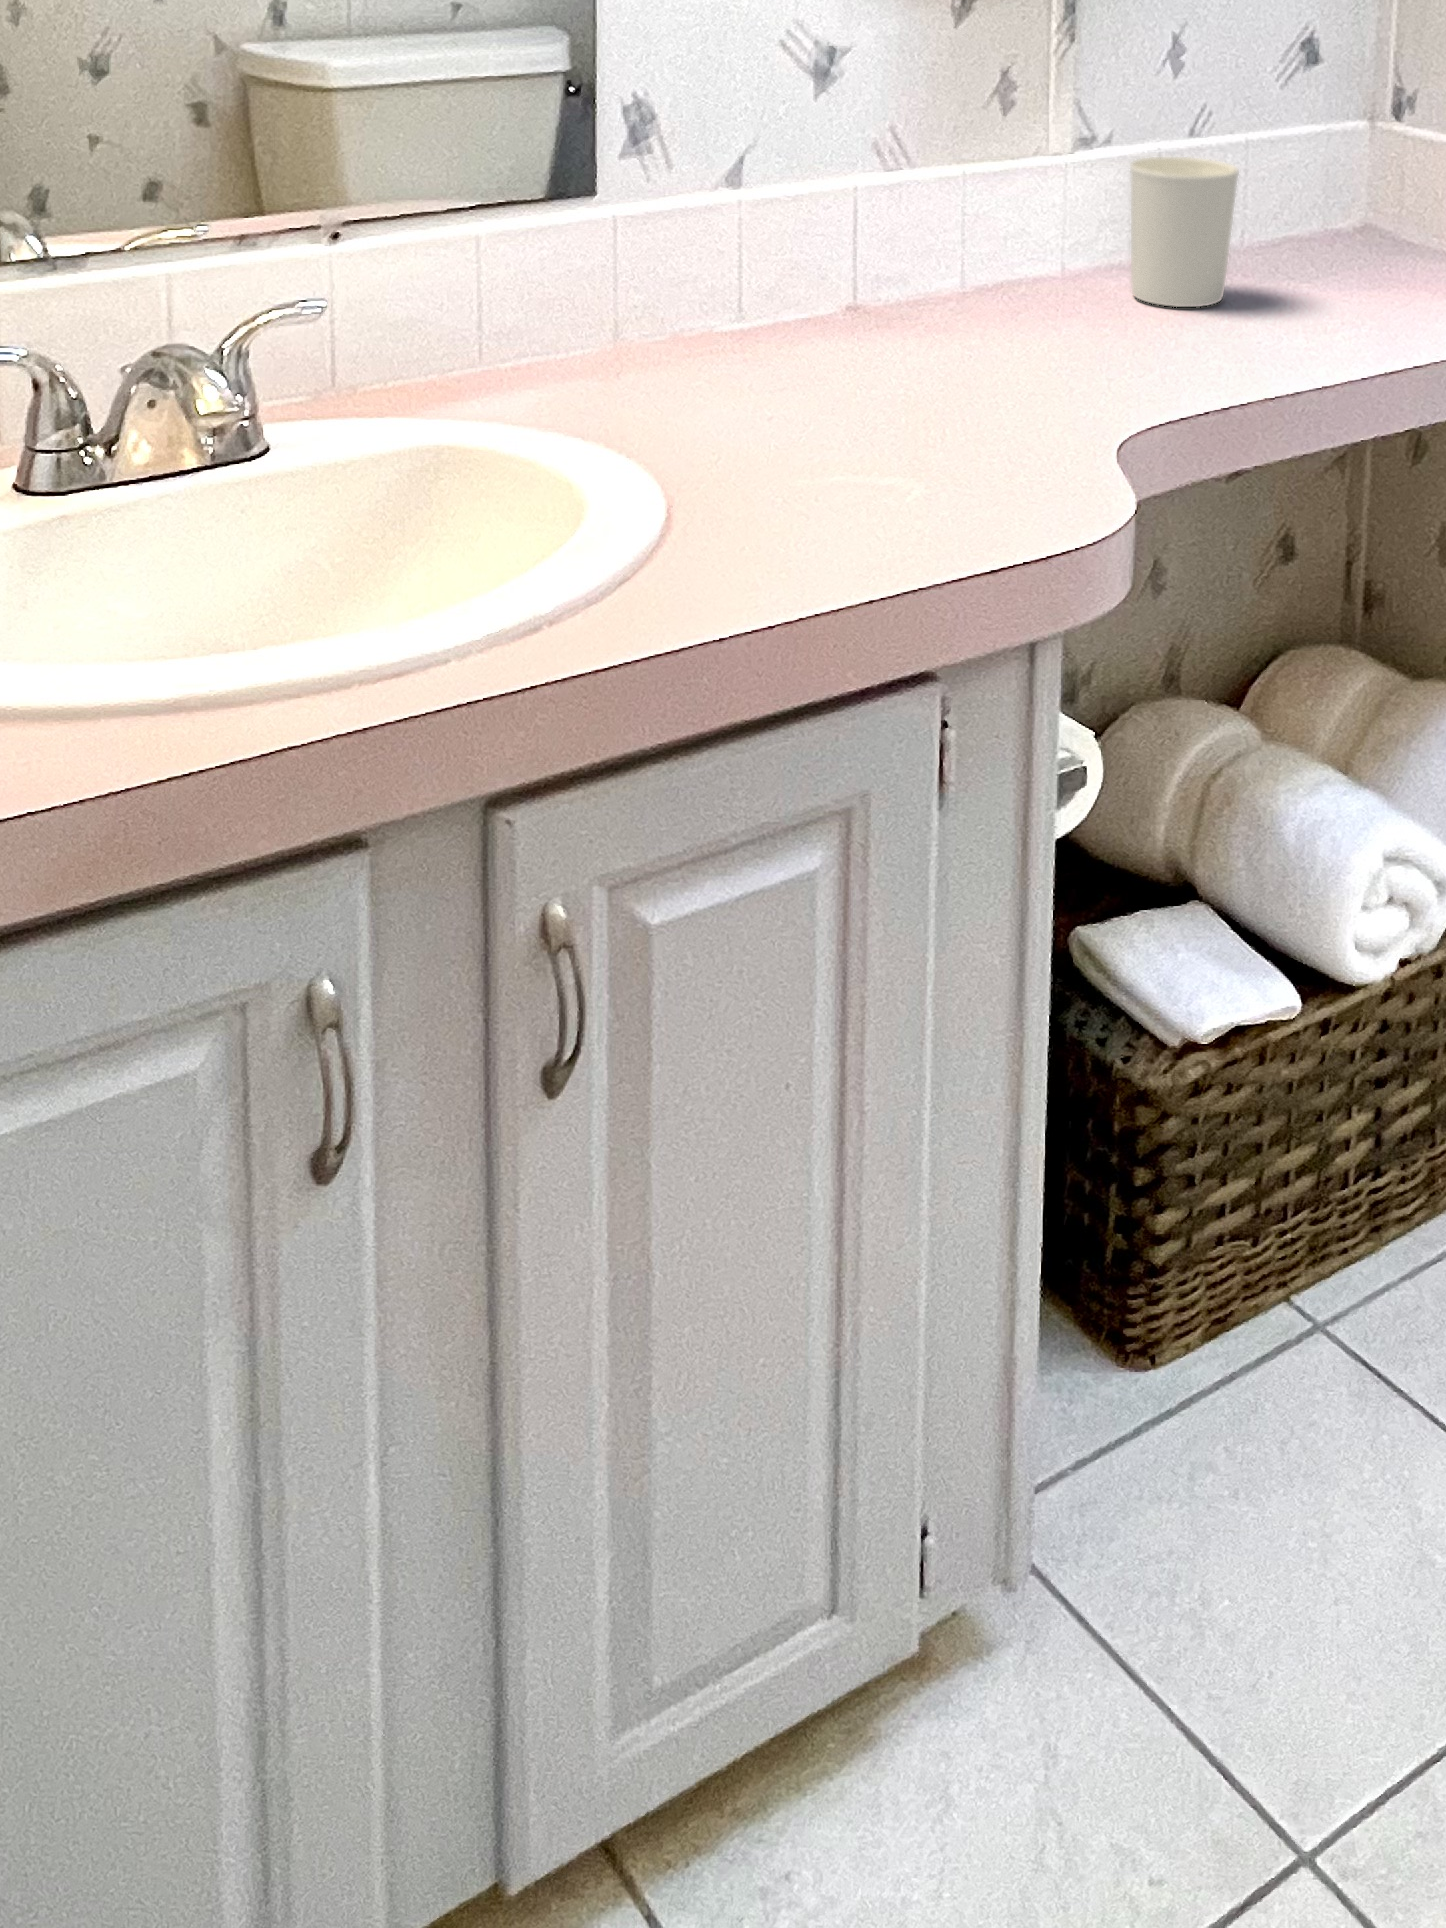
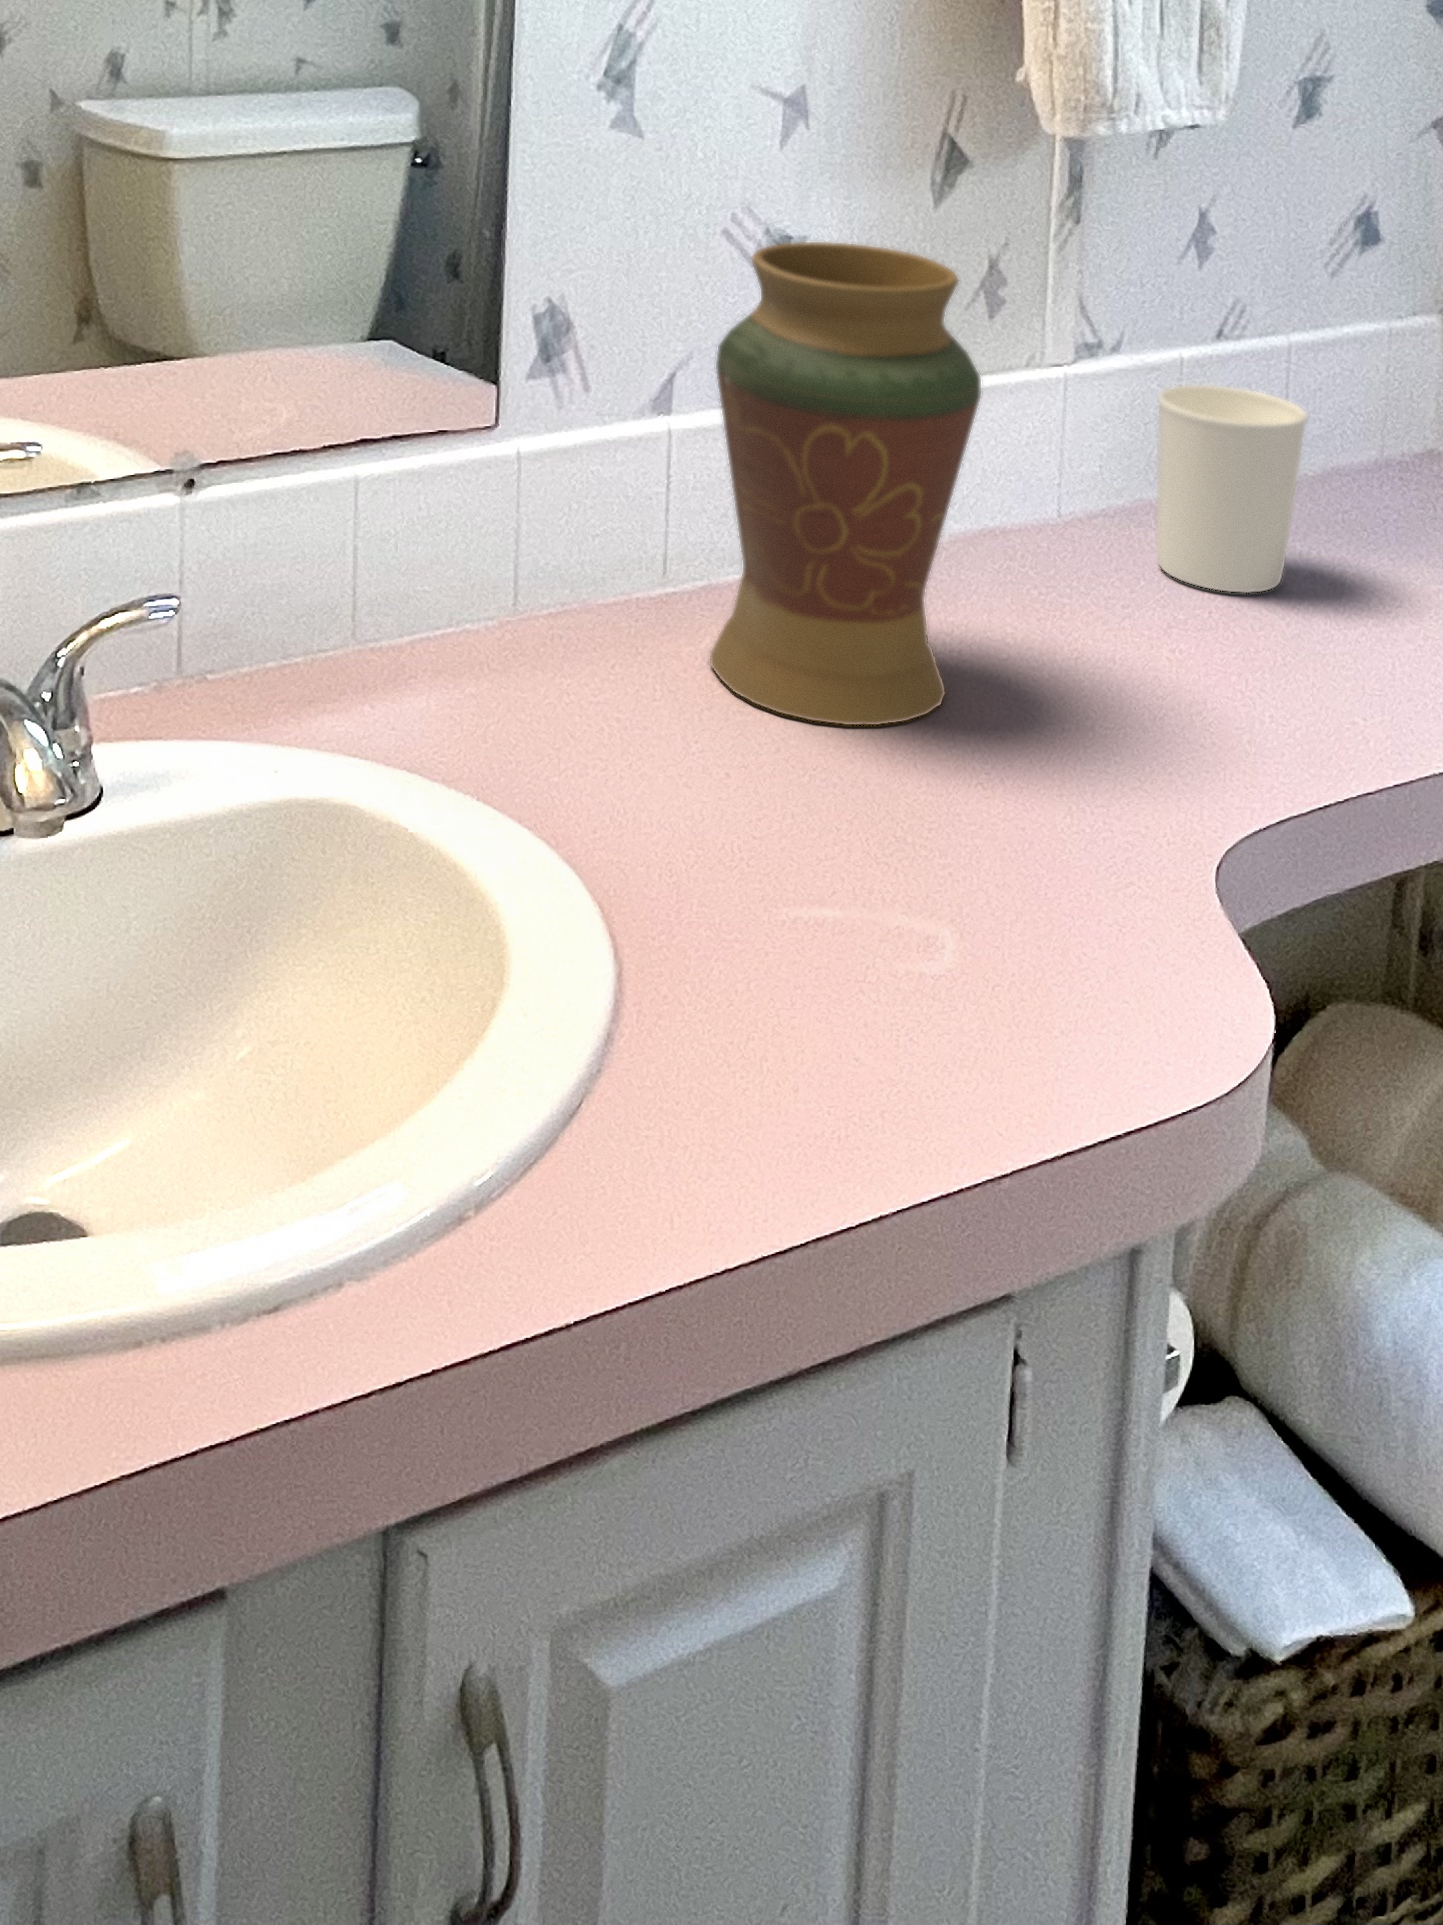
decorative vase: none [761,37,963,390] -> present [710,242,981,725]

